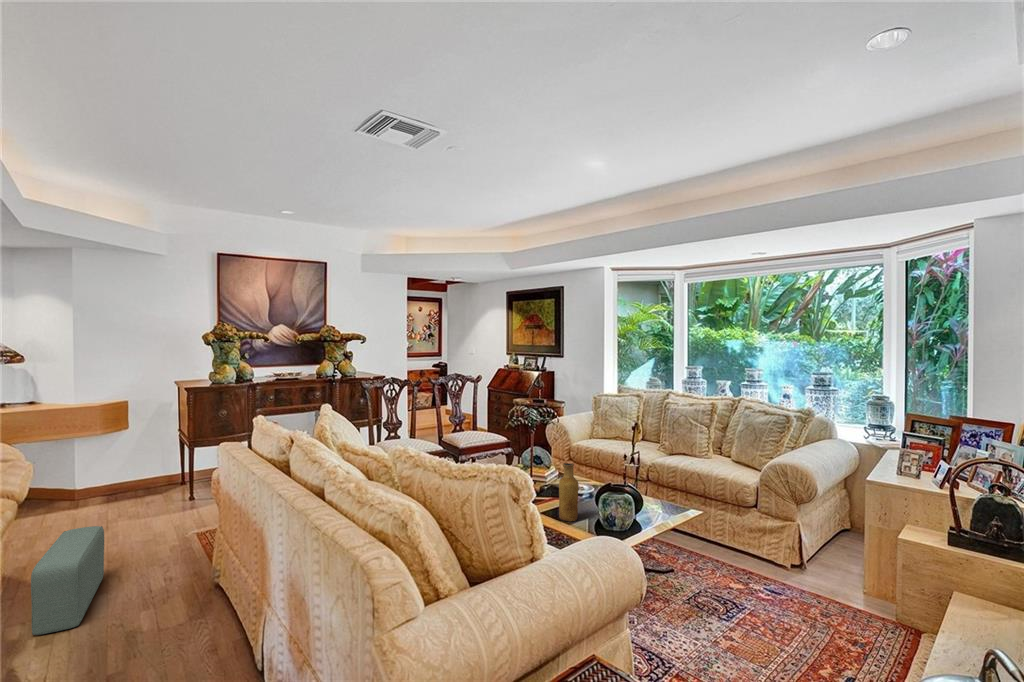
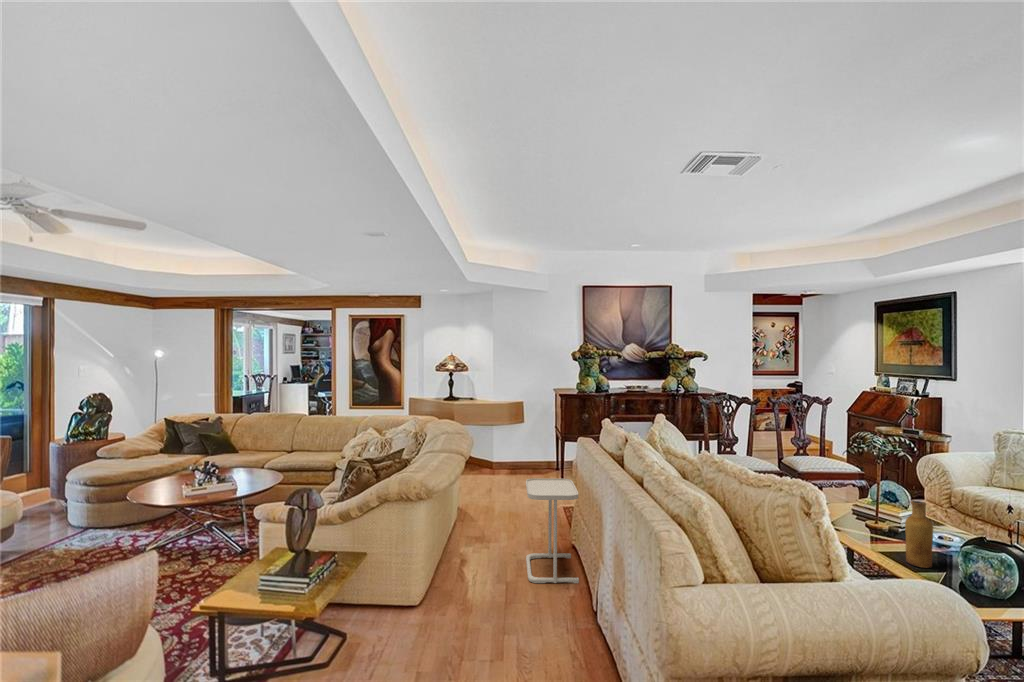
side table: none [138,500,226,656] -> present [526,478,579,583]
pouf: present [31,526,104,635] -> none [469,486,508,551]

